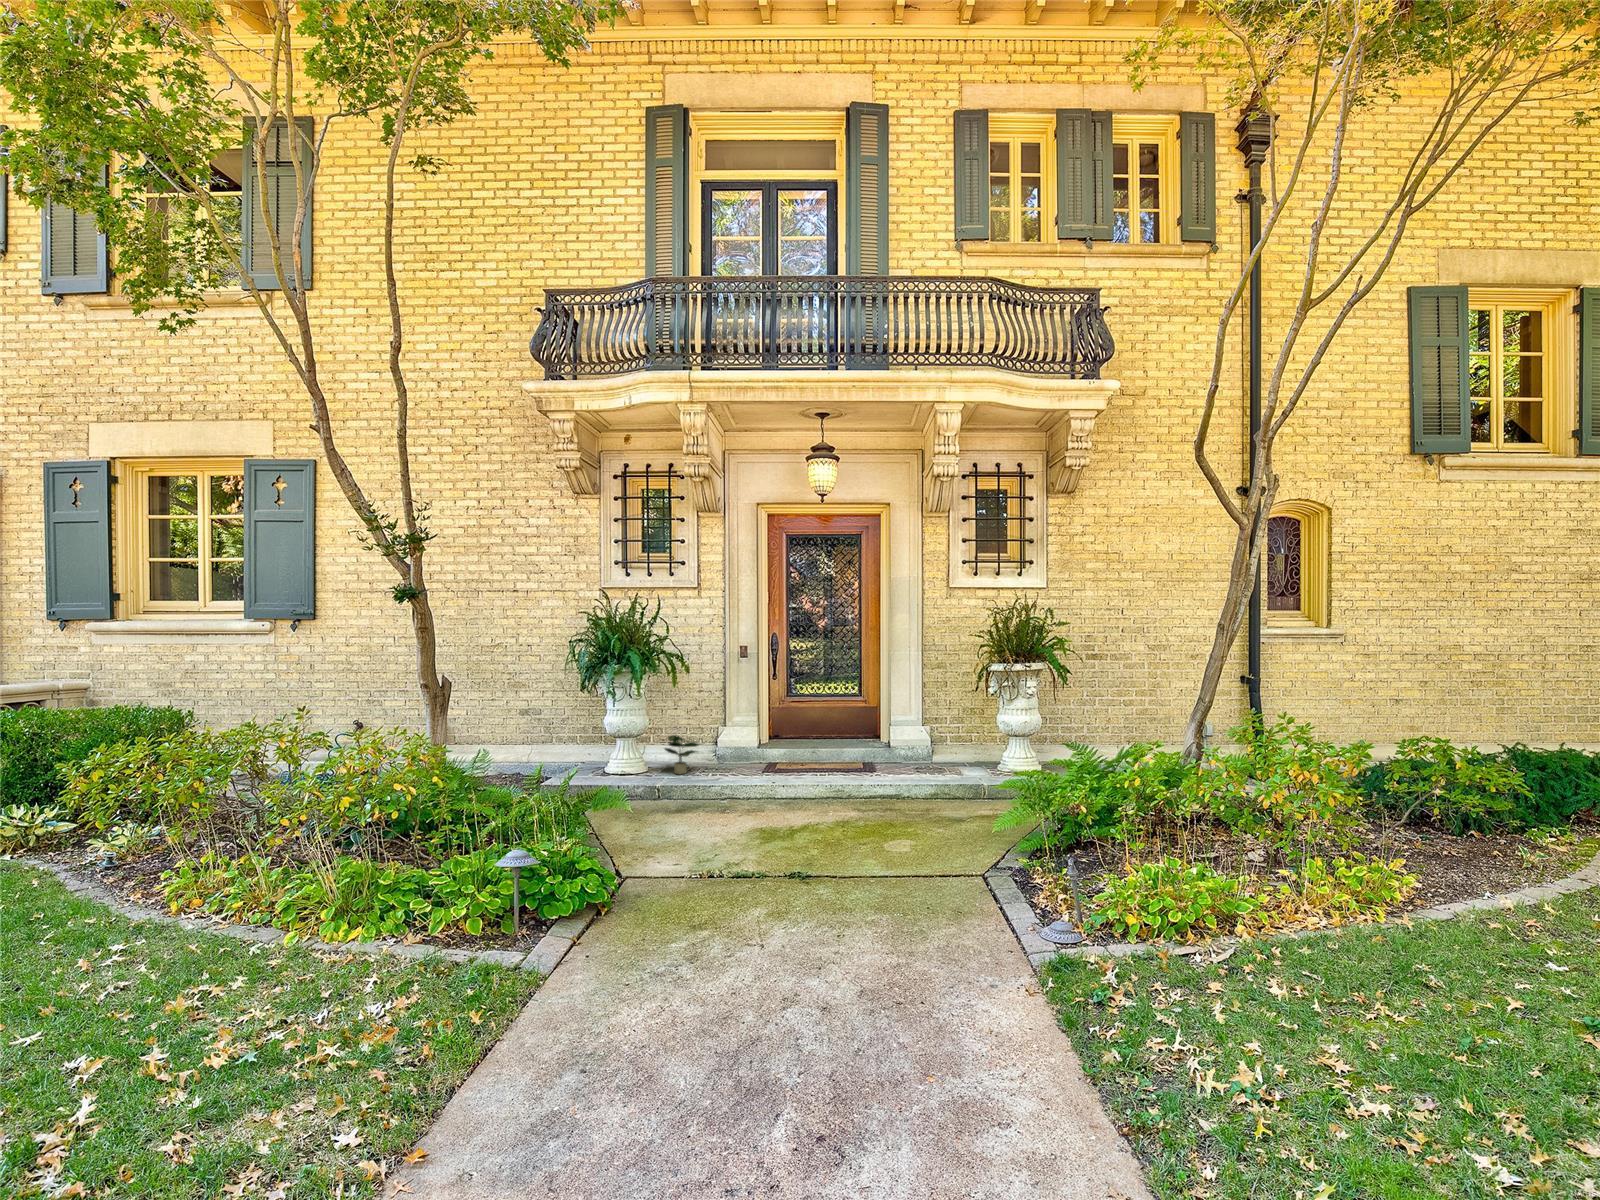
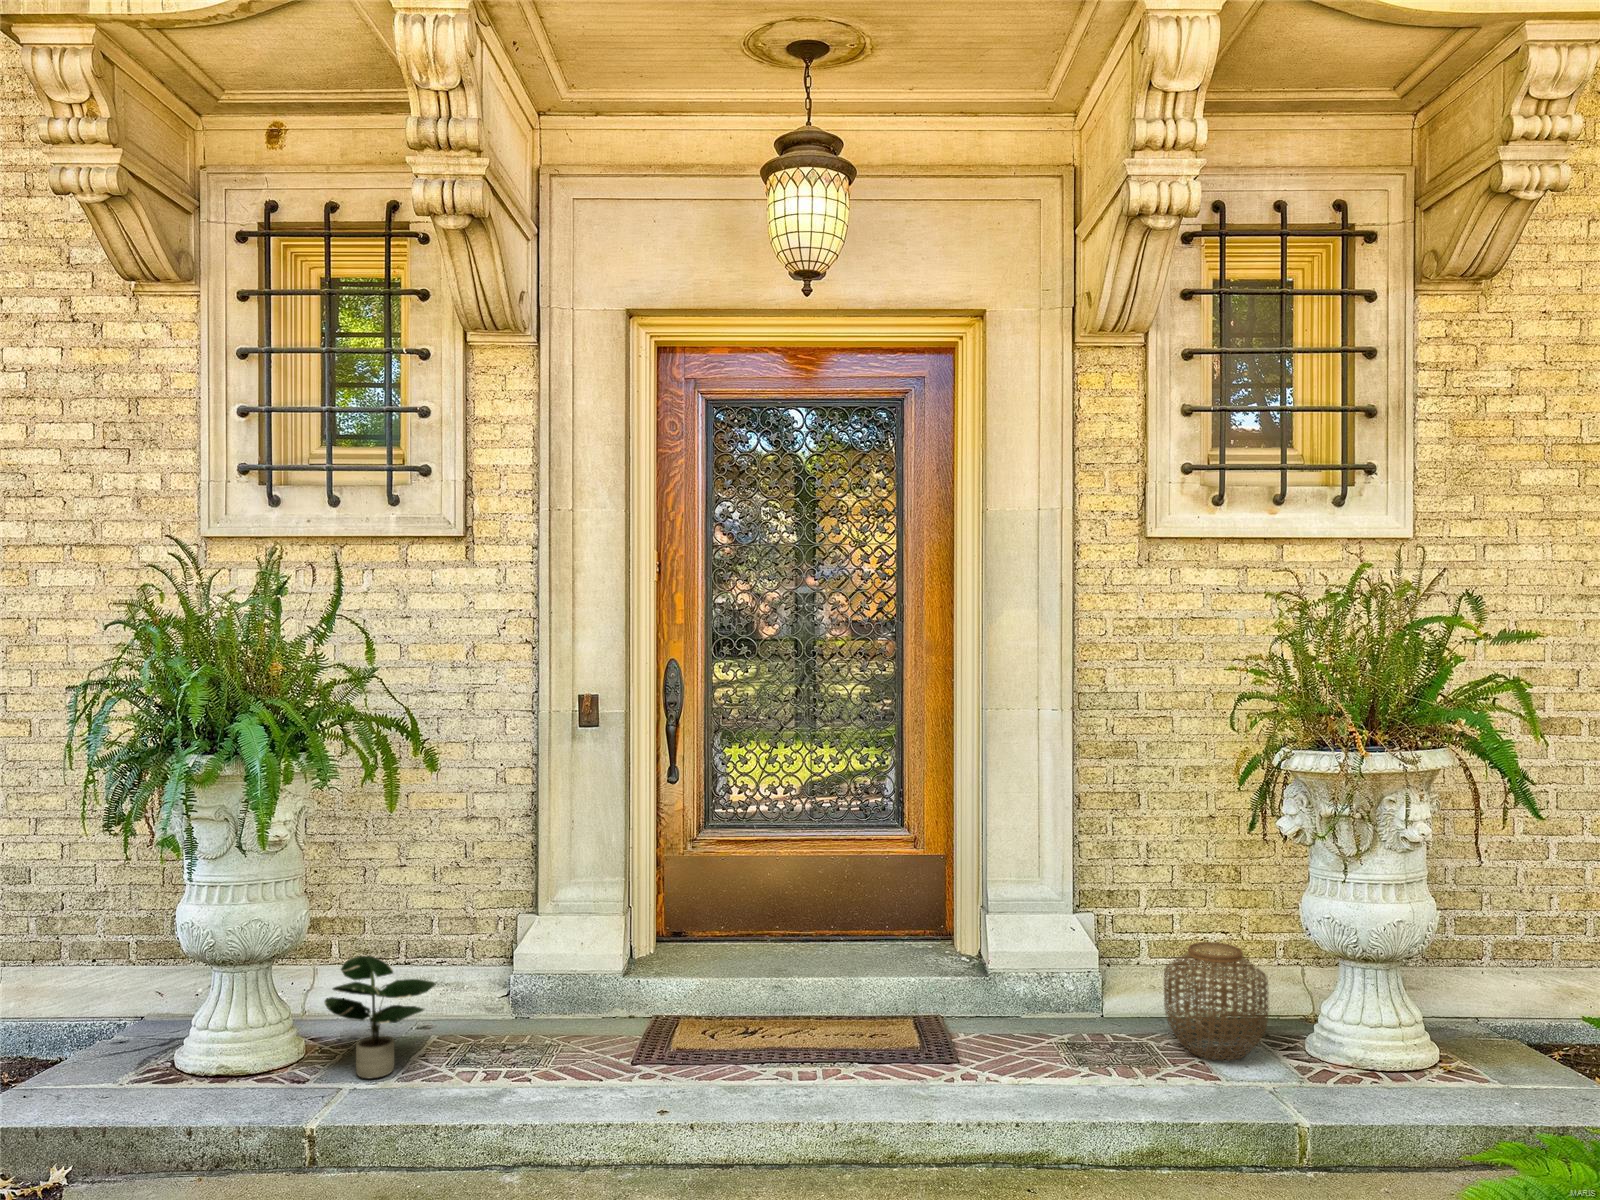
woven basket: none [951,731,985,770] -> present [1164,942,1269,1060]

